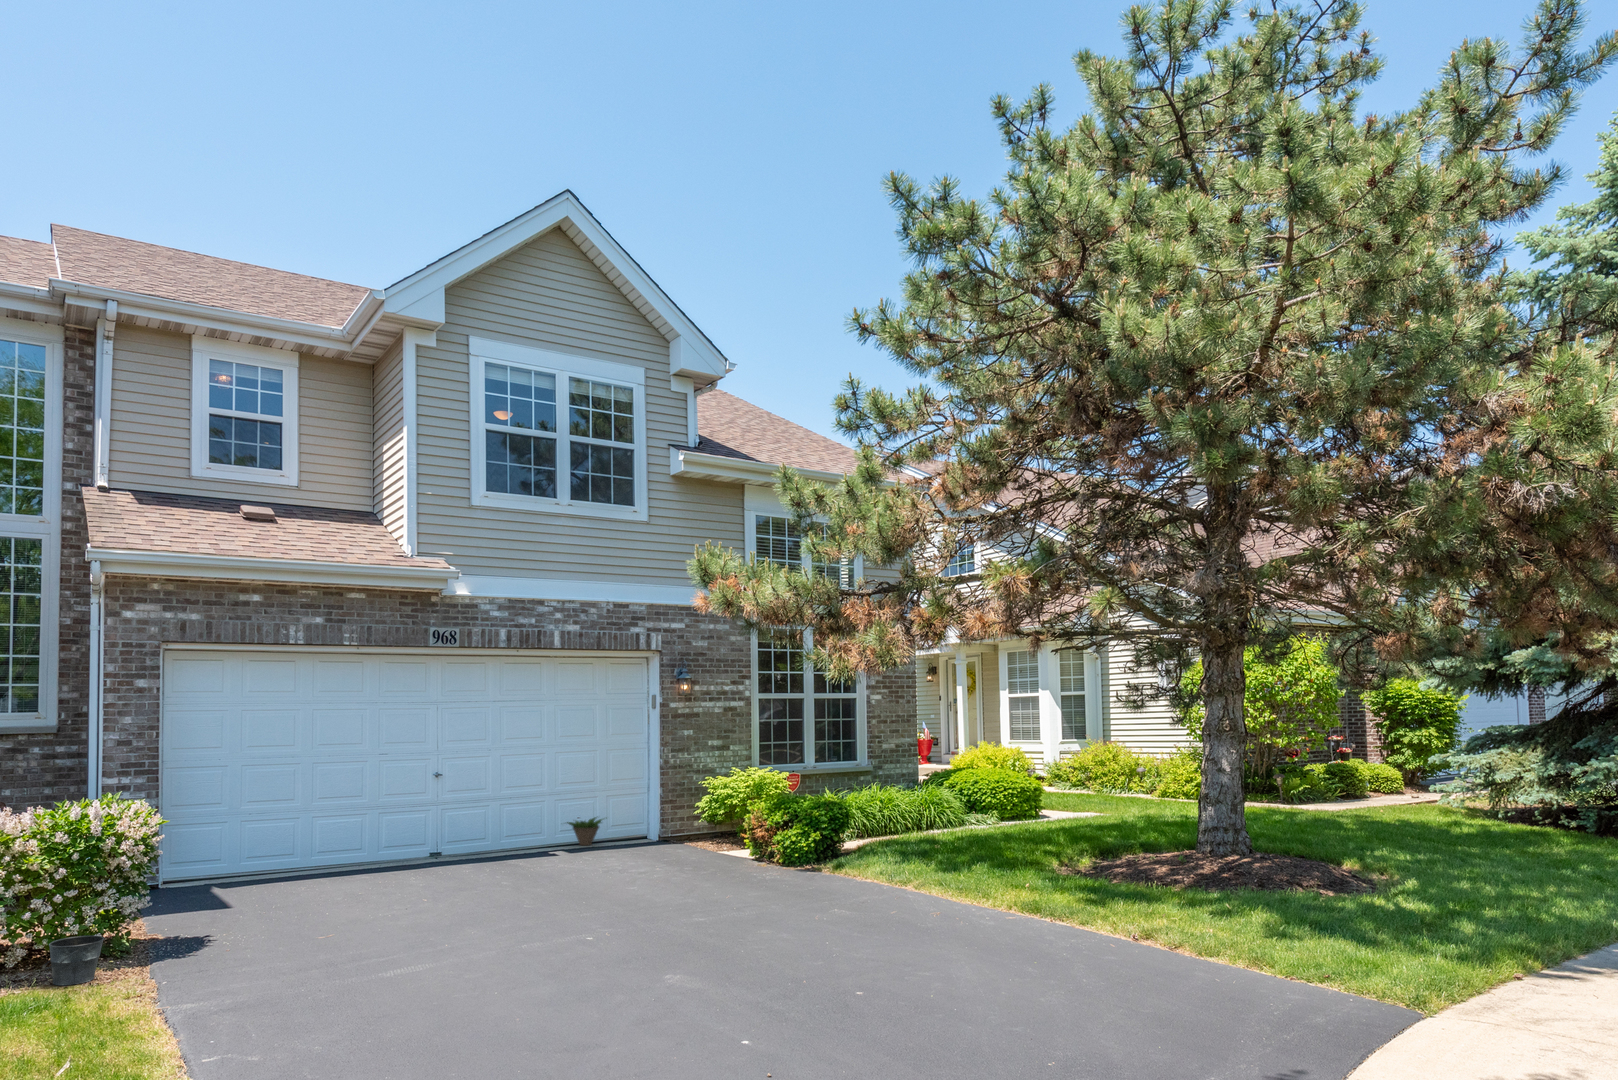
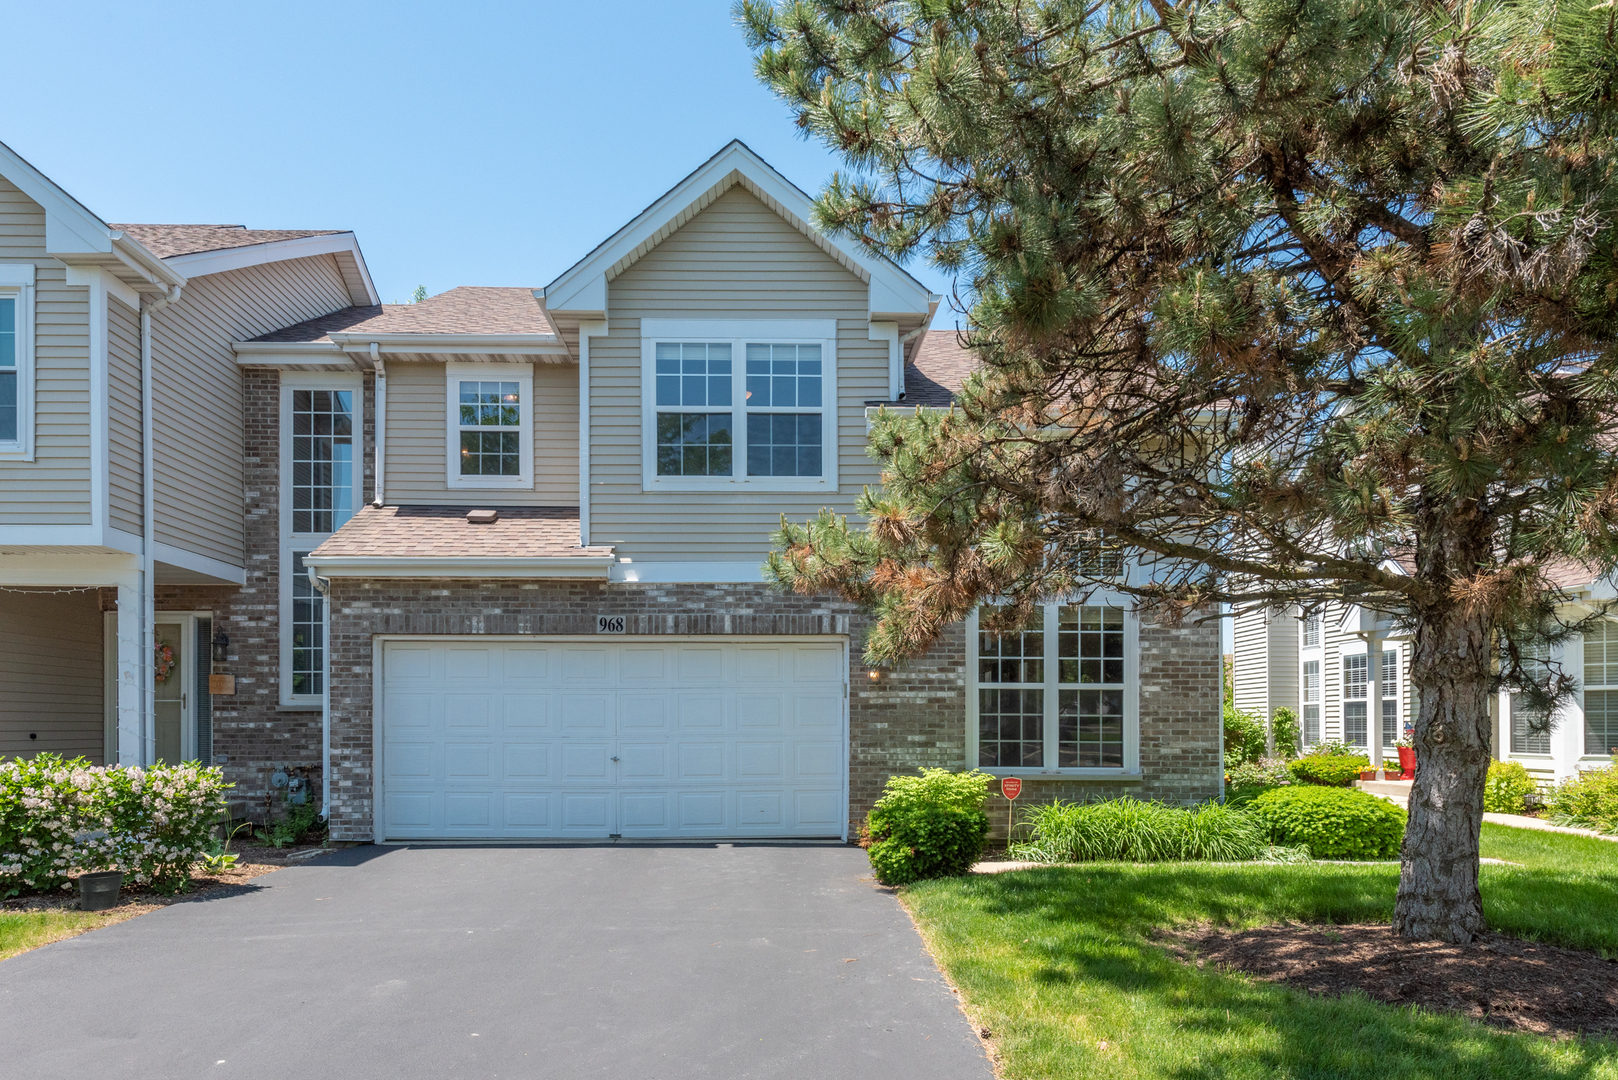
decorative plant: present [567,817,602,845] -> none [731,809,782,838]

